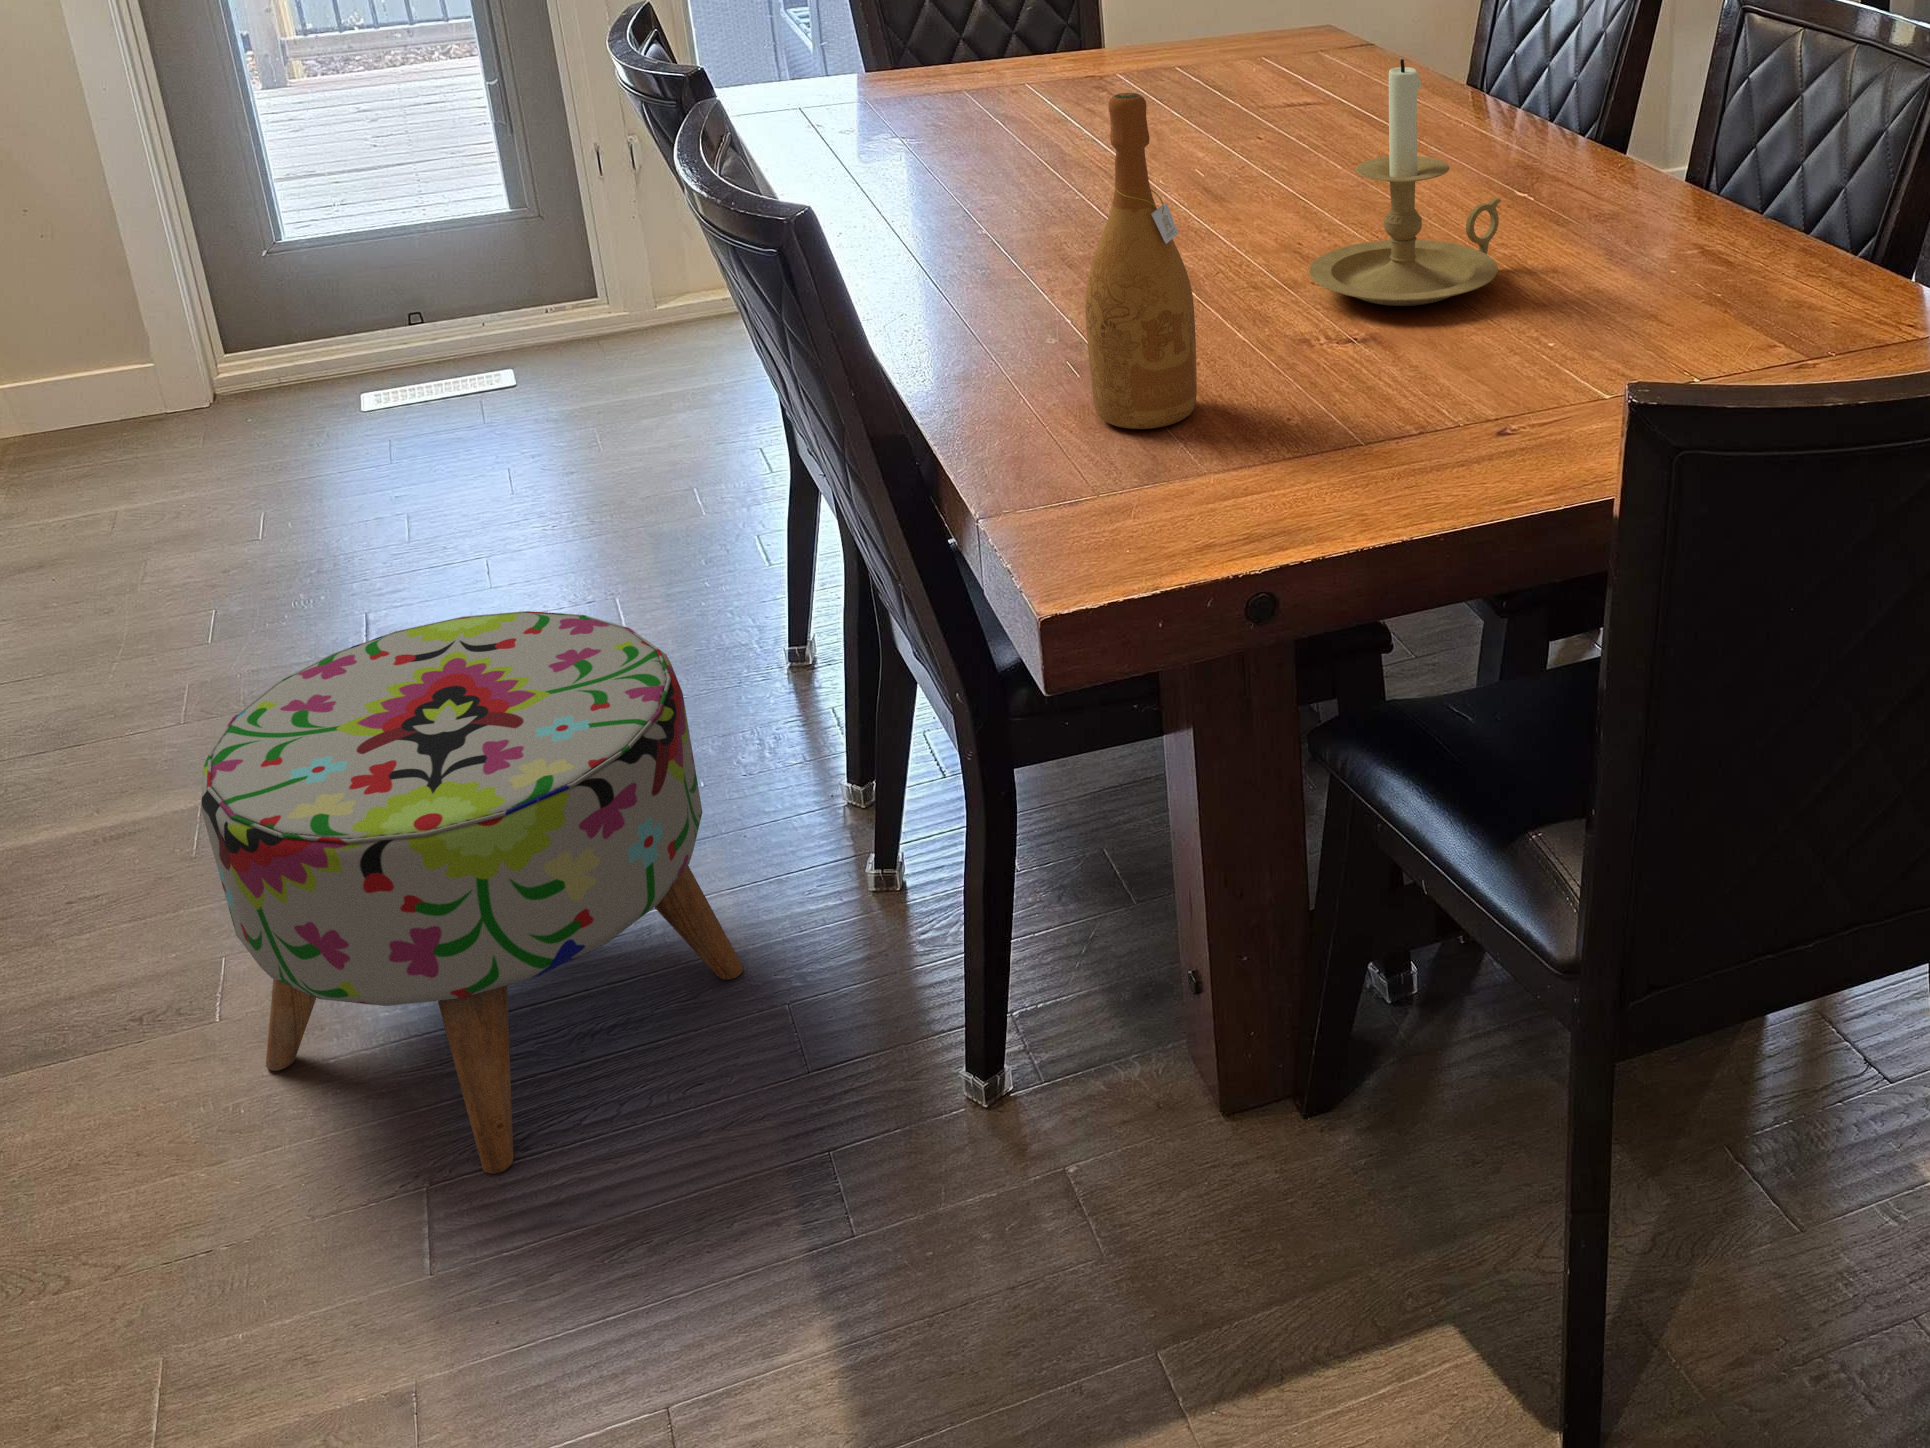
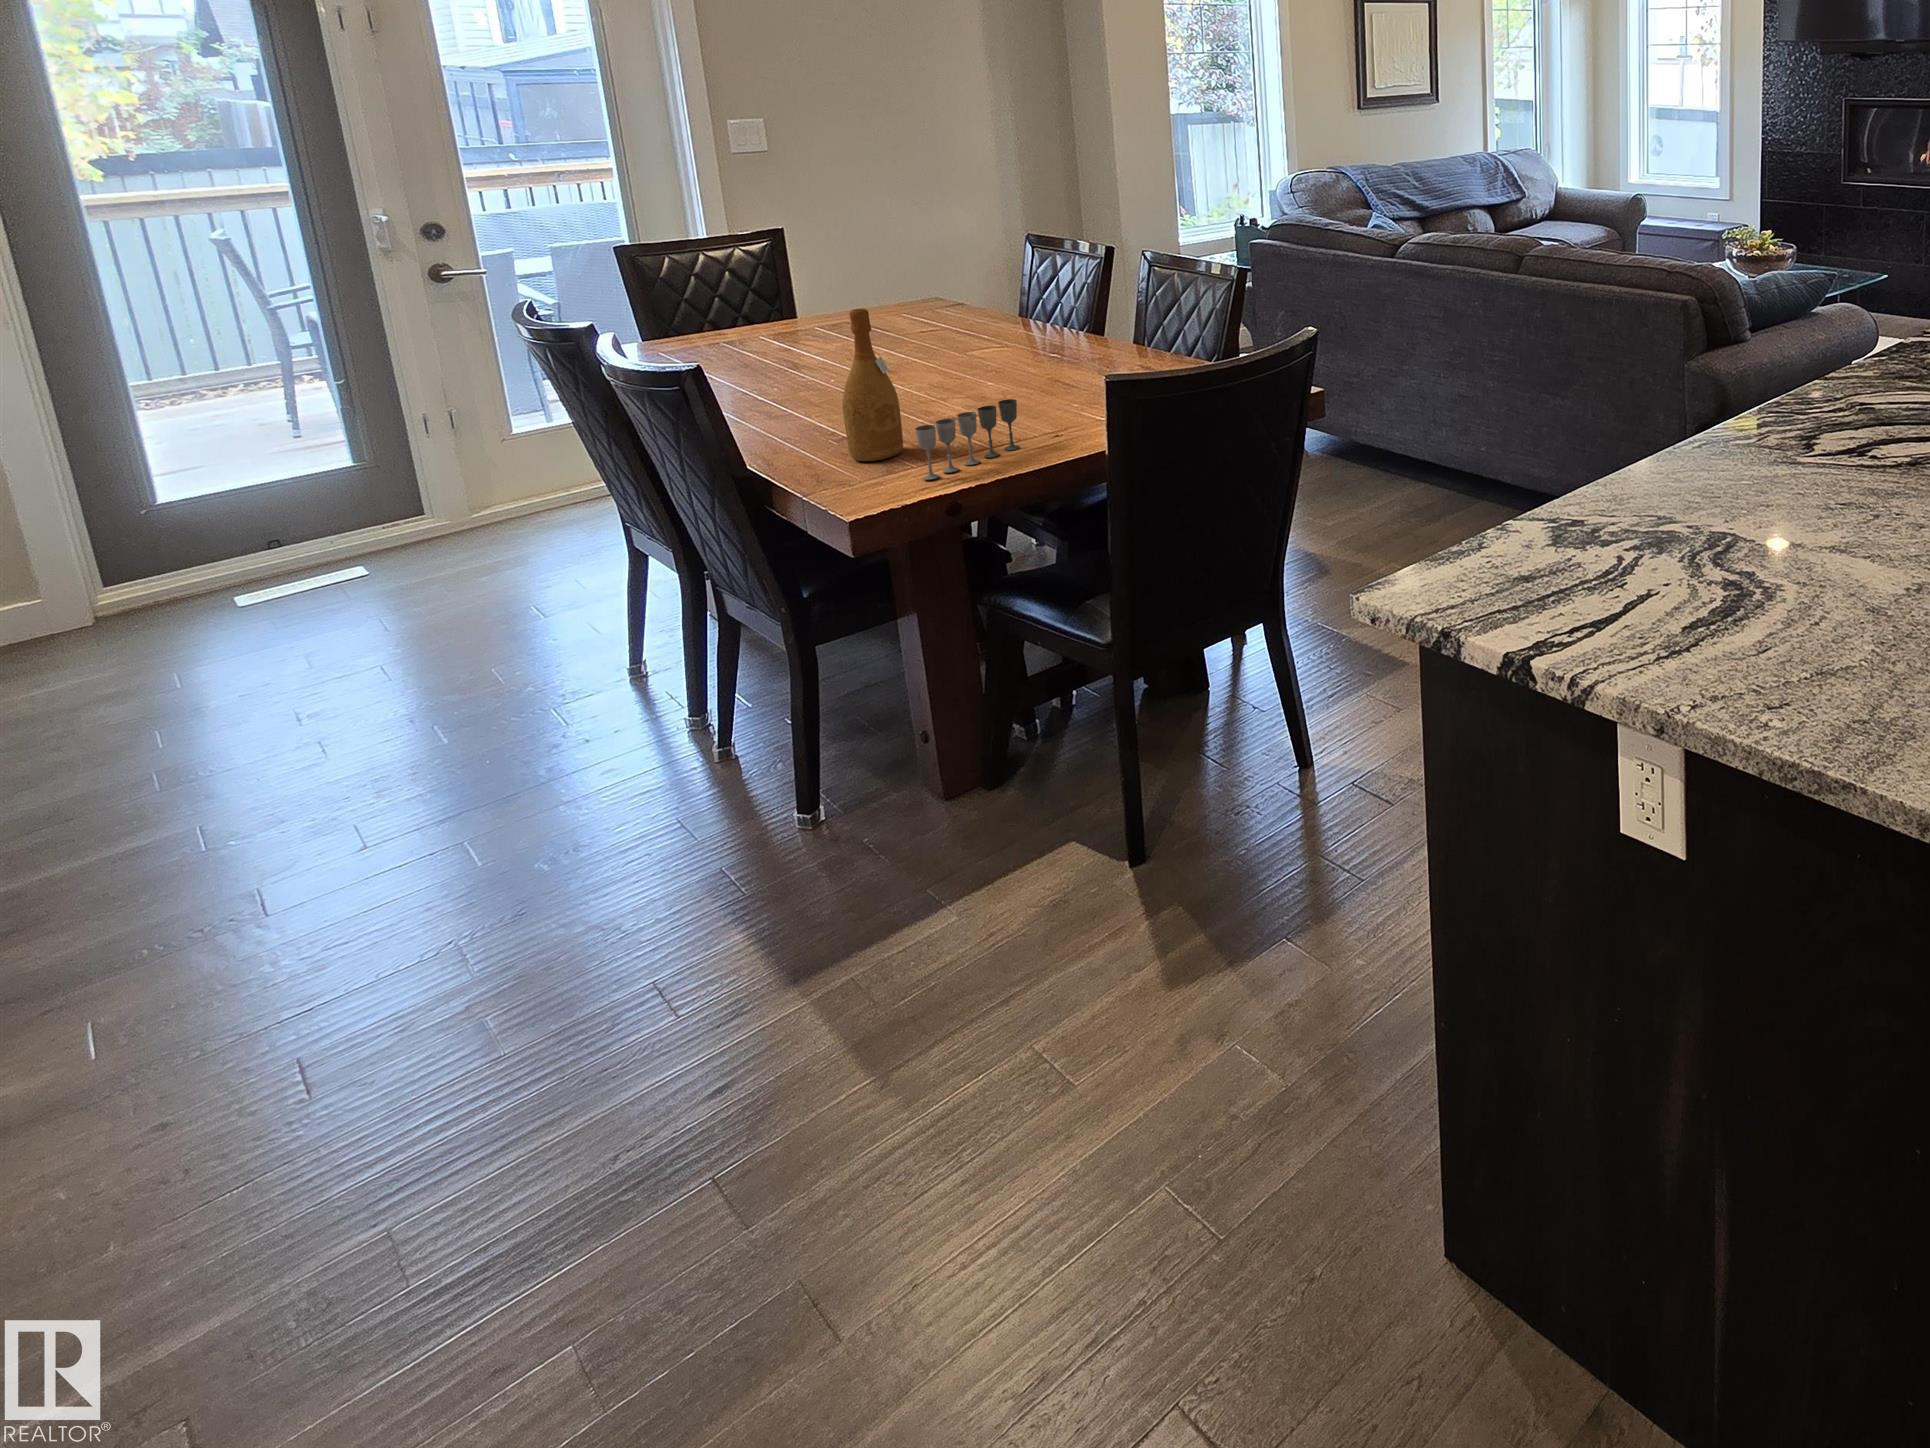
candle holder: present [1309,59,1501,306] -> none [951,292,1045,403]
wine glass: none [1210,336,1432,514] -> present [915,399,1020,480]
ottoman: present [201,611,743,1174] -> none [250,635,638,950]

